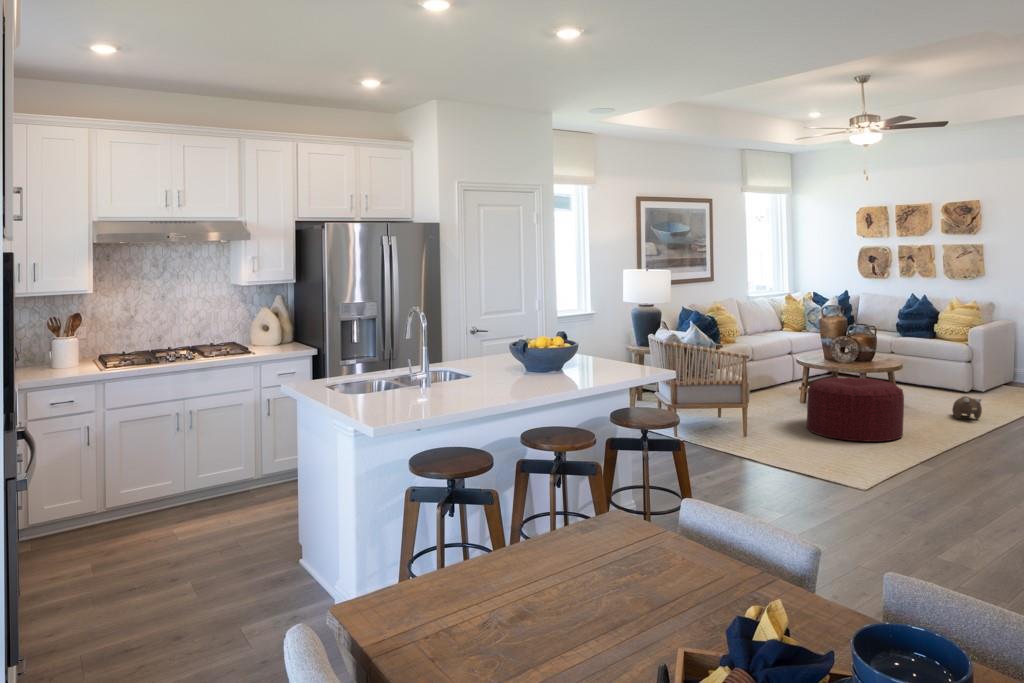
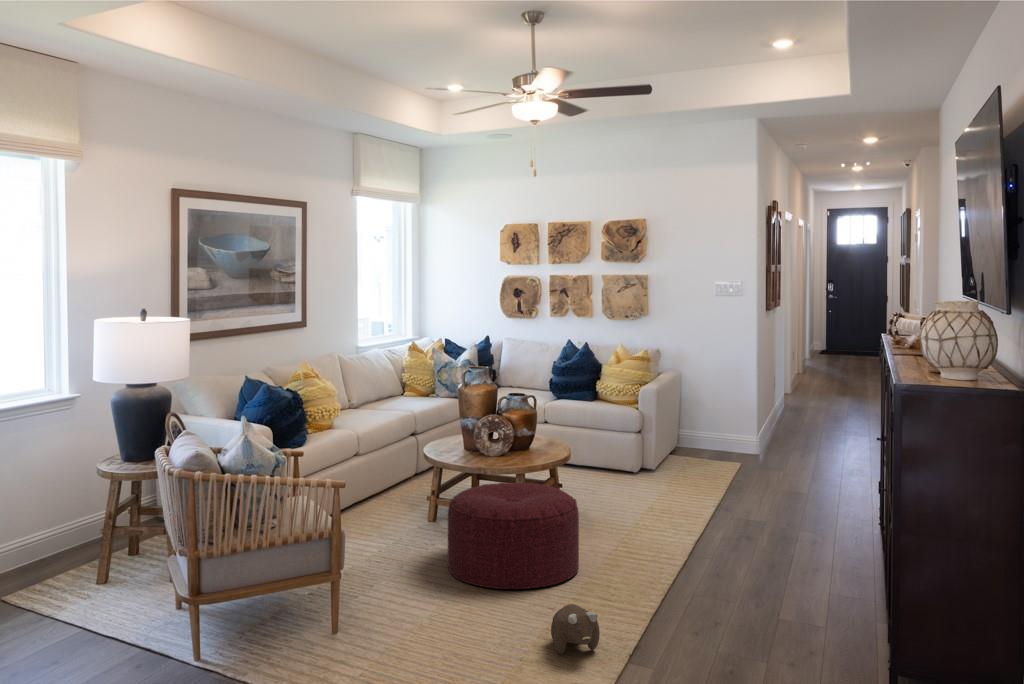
plush toy: present [952,396,982,419] -> present [551,604,600,654]

